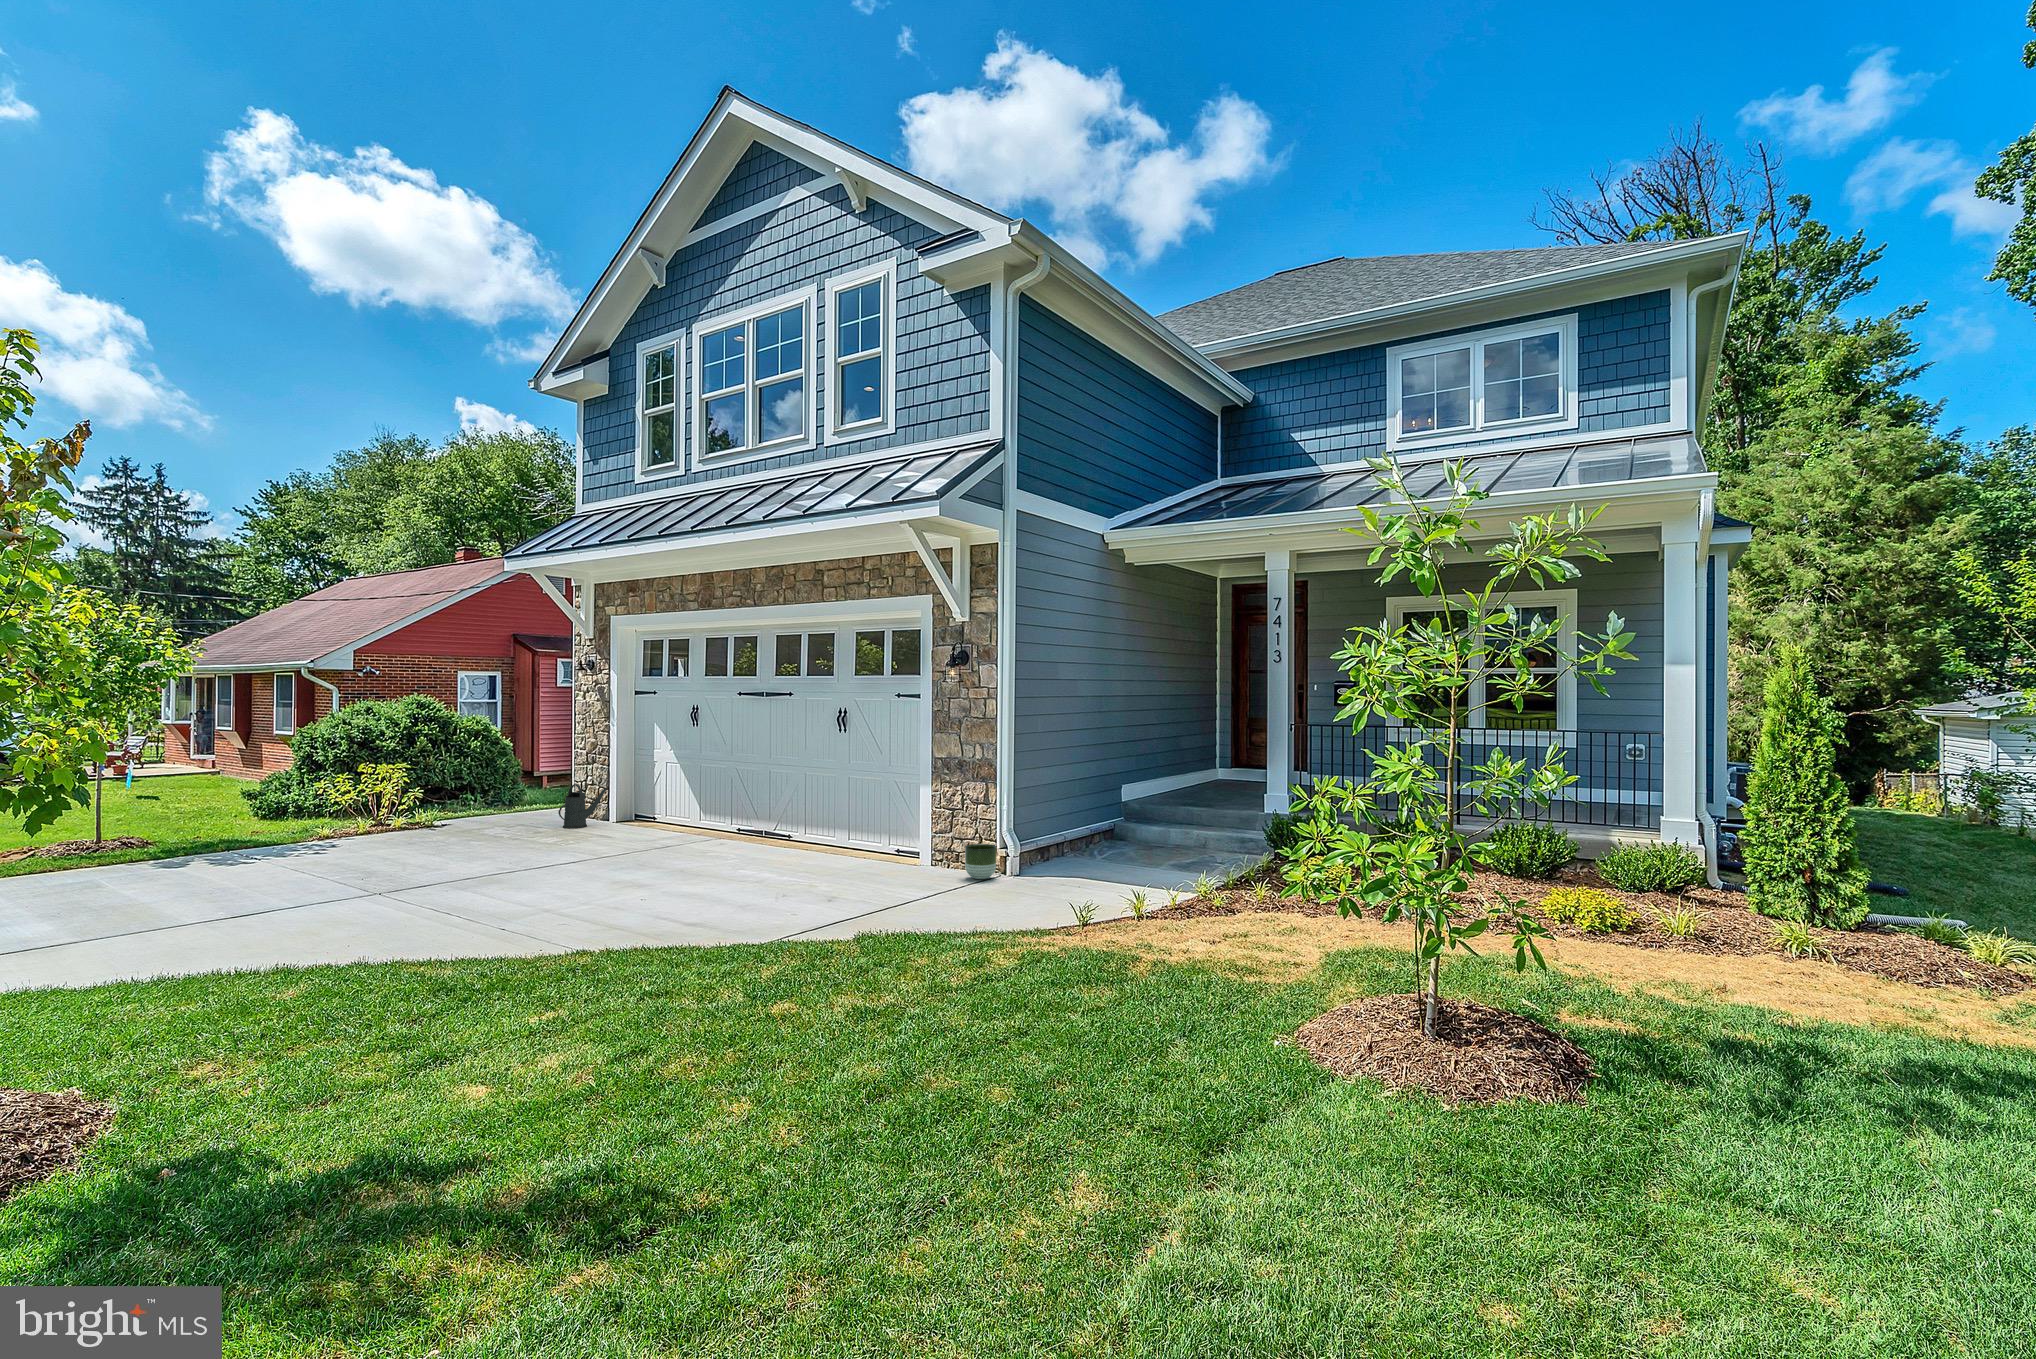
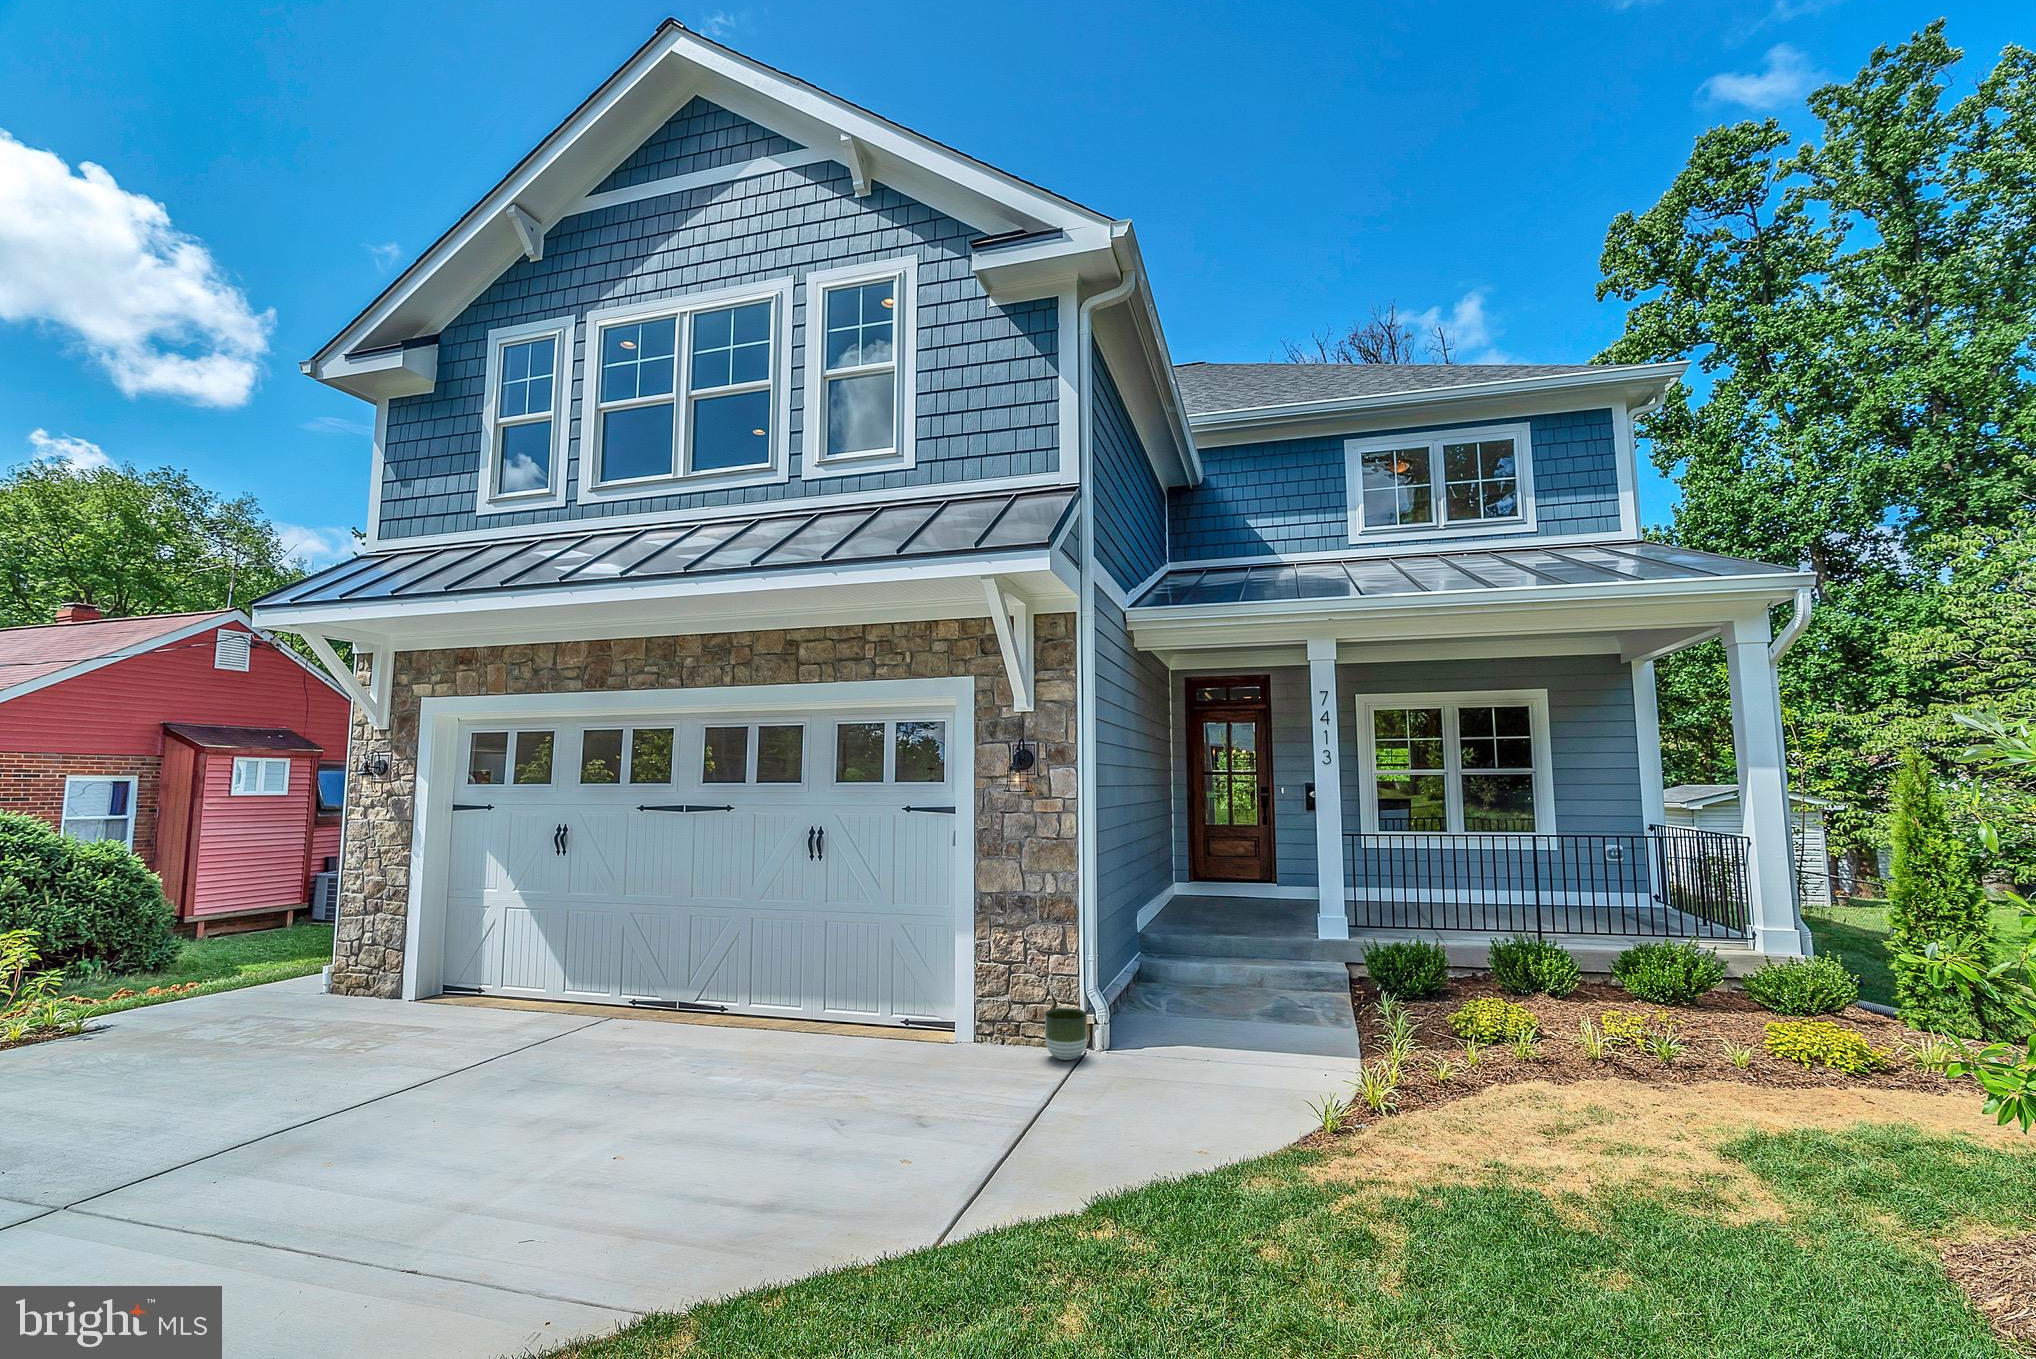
watering can: present [558,784,607,829] -> none [324,949,401,1020]

